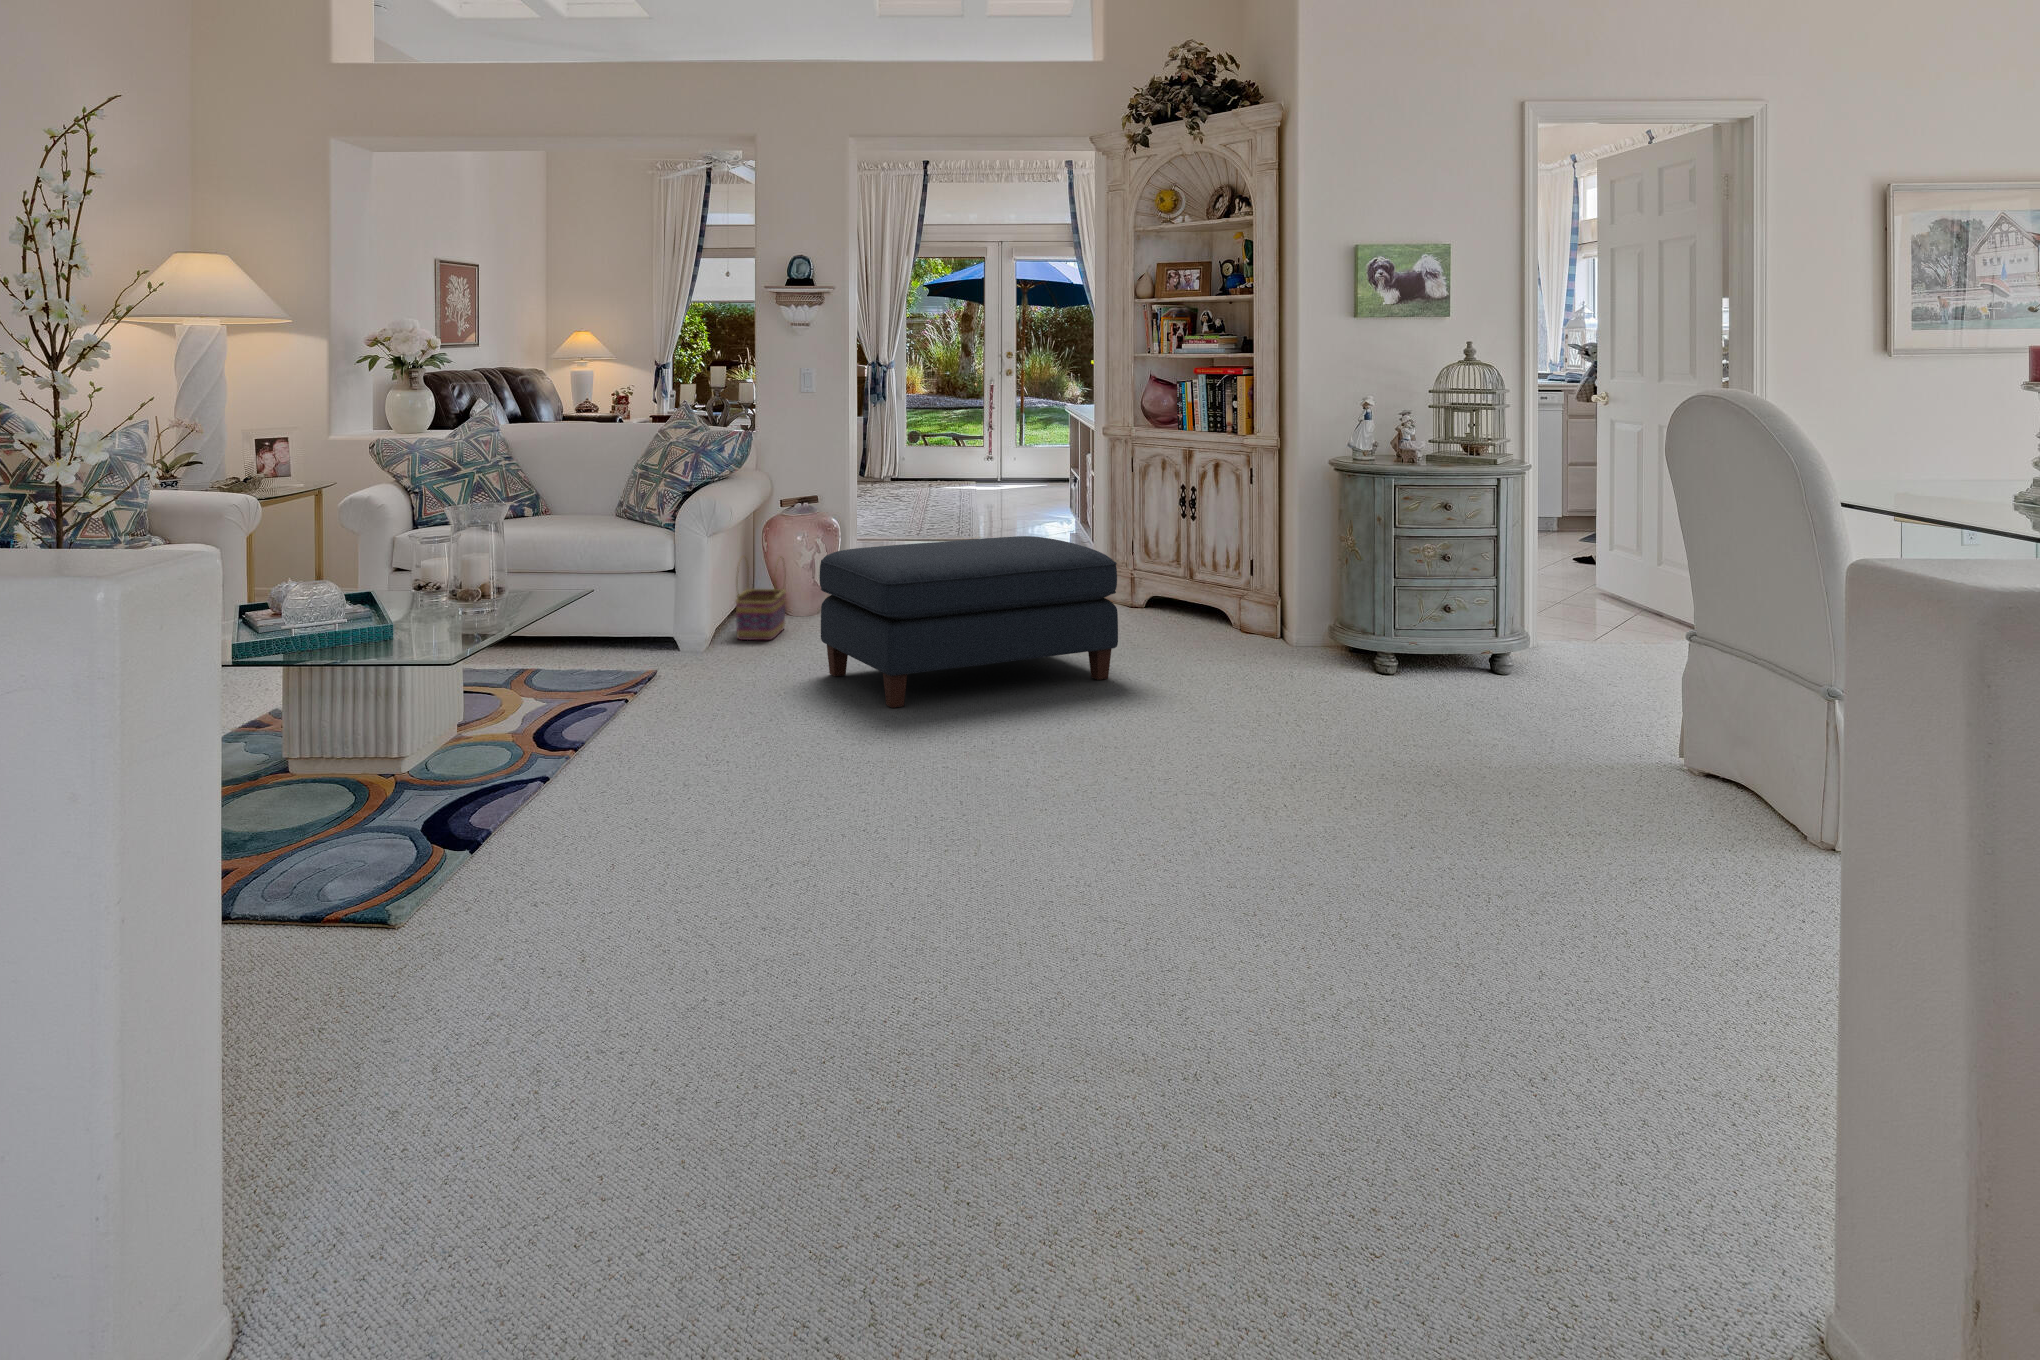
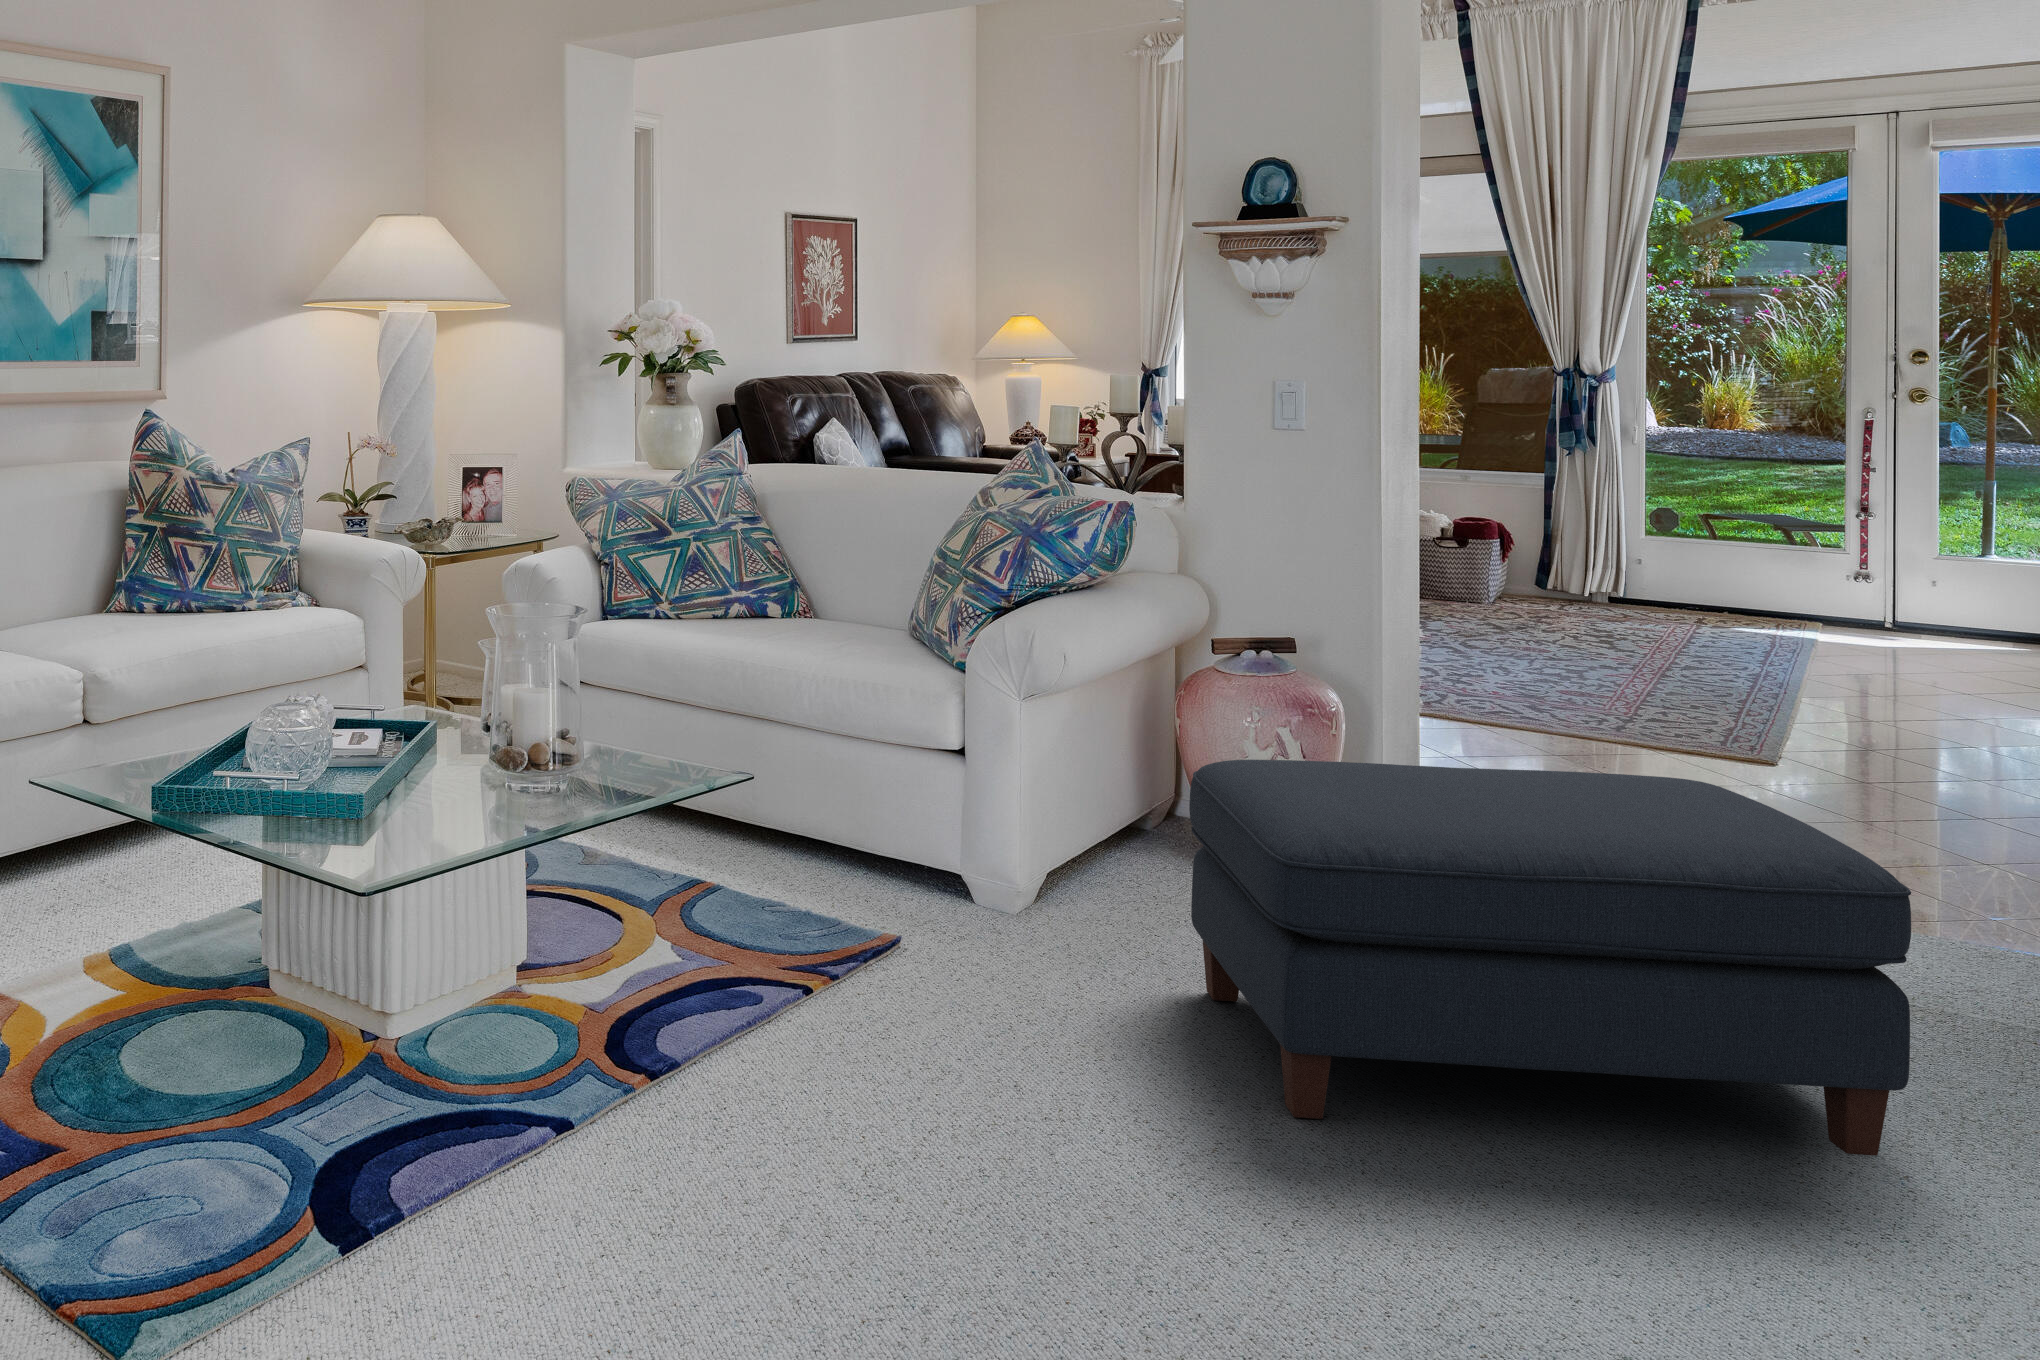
basket: present [736,557,786,640] -> none [1076,723,1182,883]

